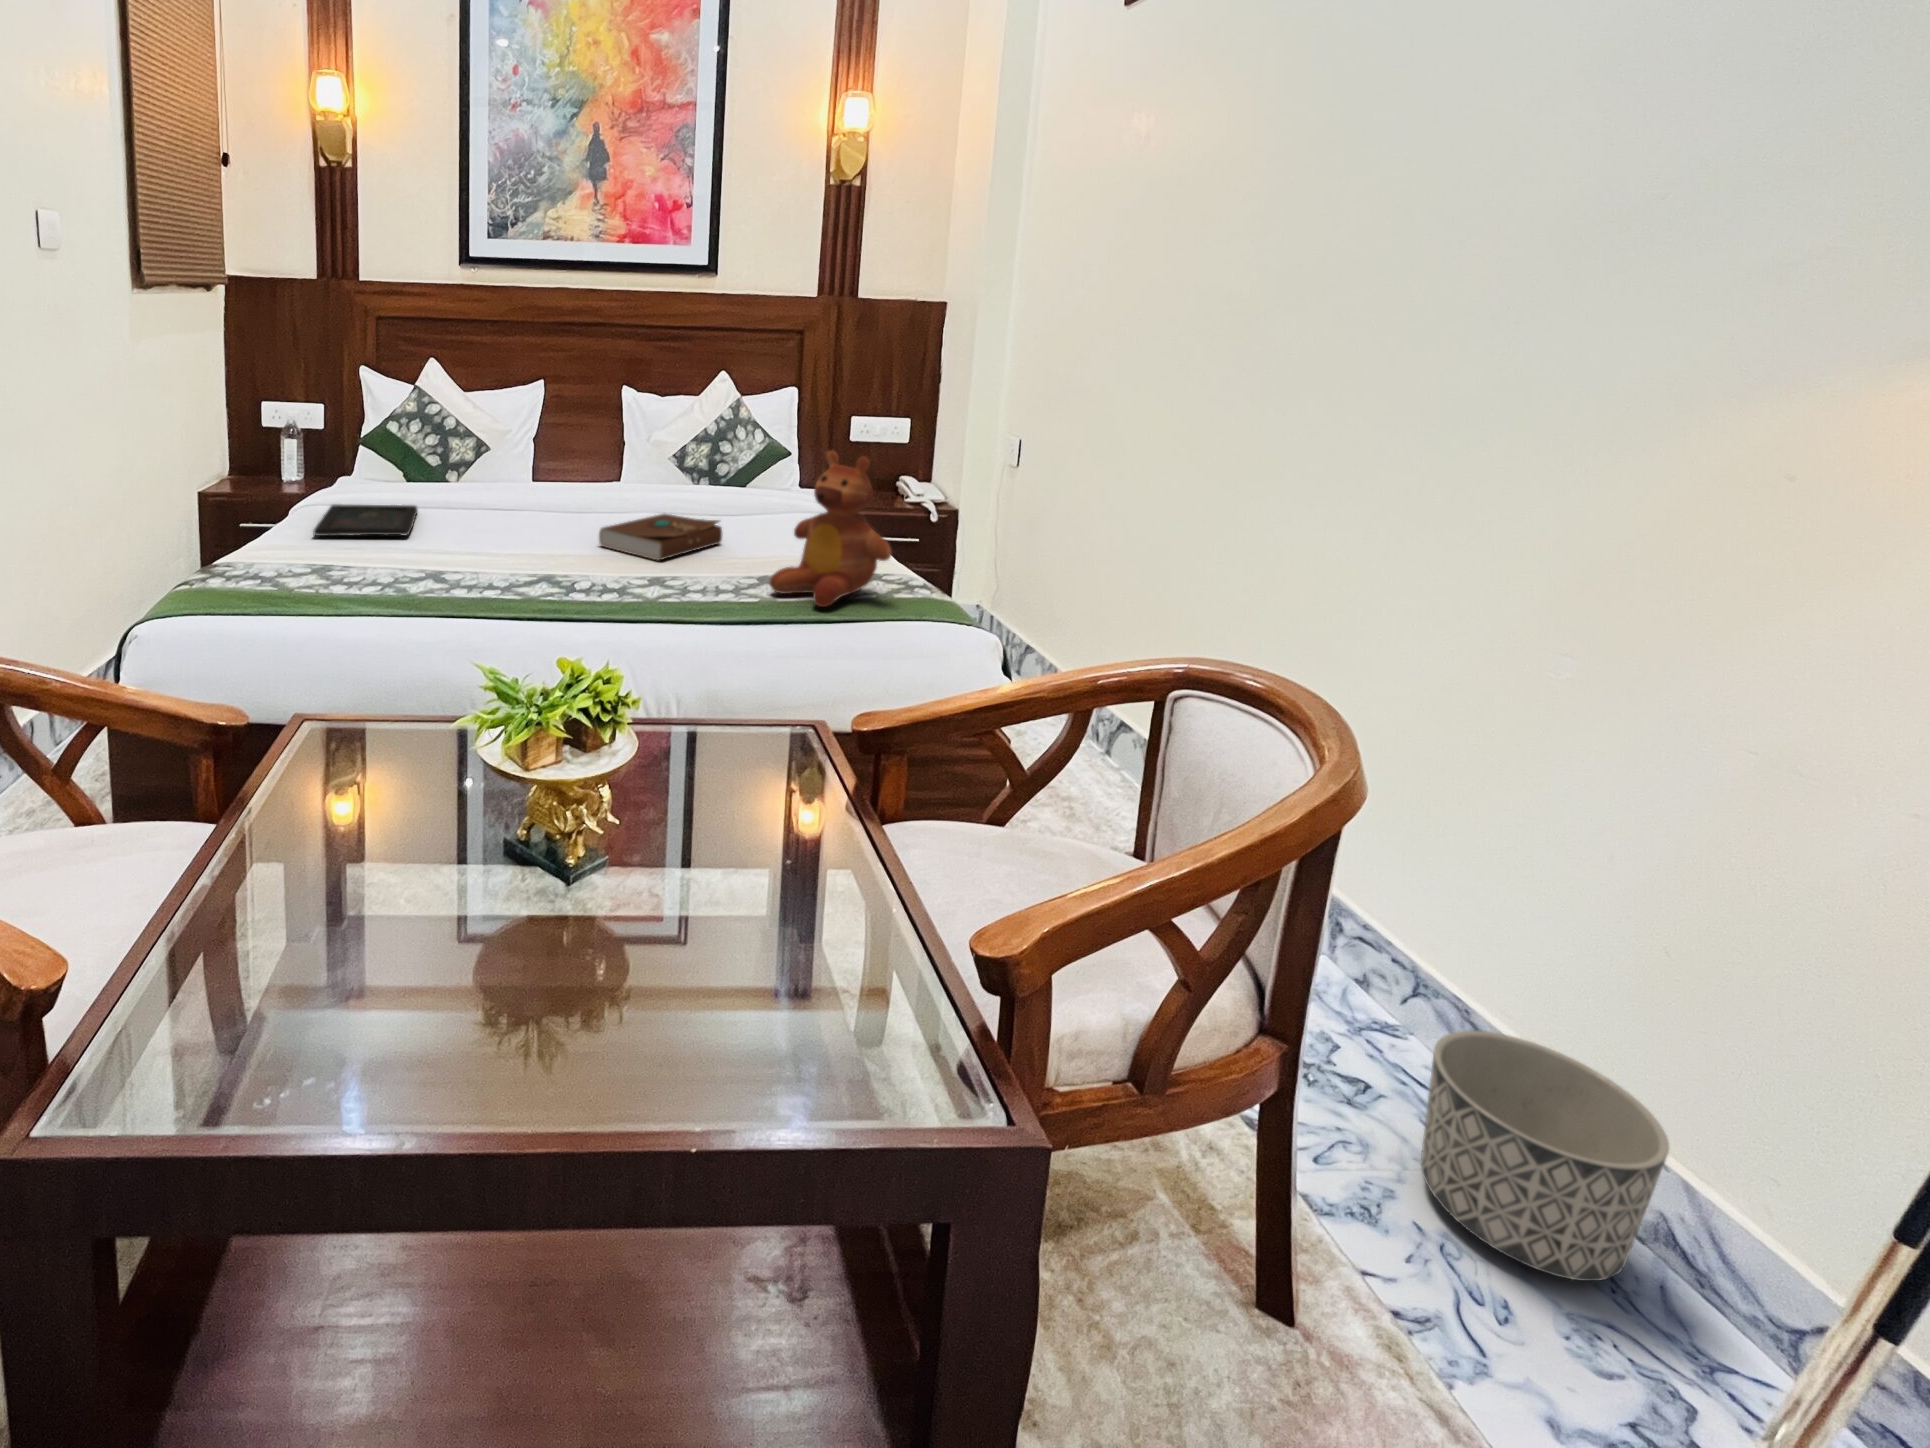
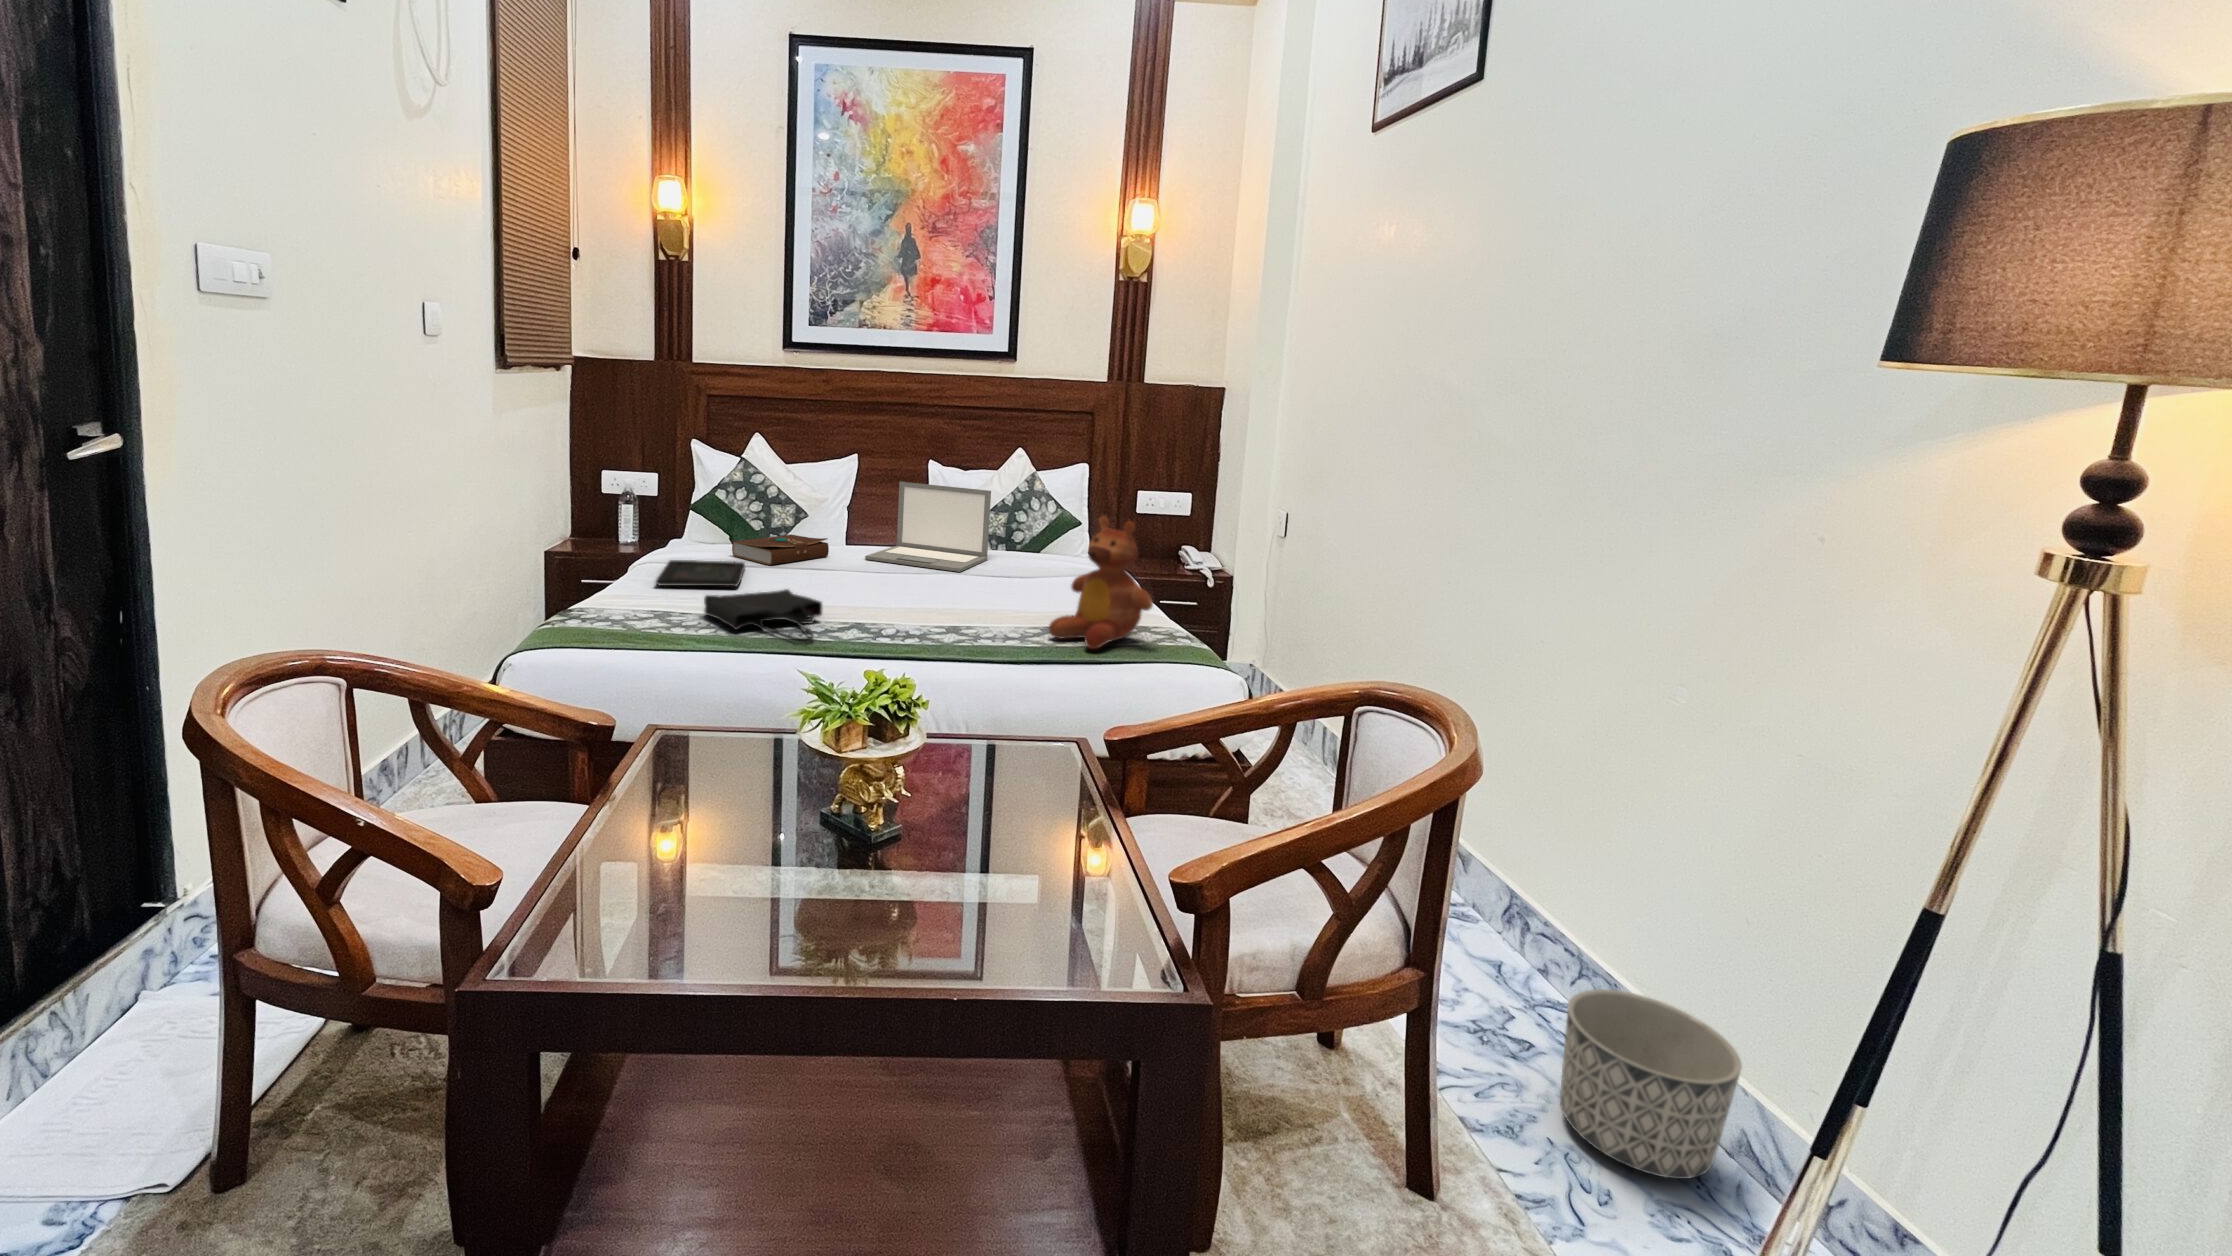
laptop: none [554,411,695,513] -> present [865,482,991,572]
book: present [599,514,722,560] -> present [732,535,829,565]
tote bag: none [368,539,506,605] -> present [704,589,822,643]

